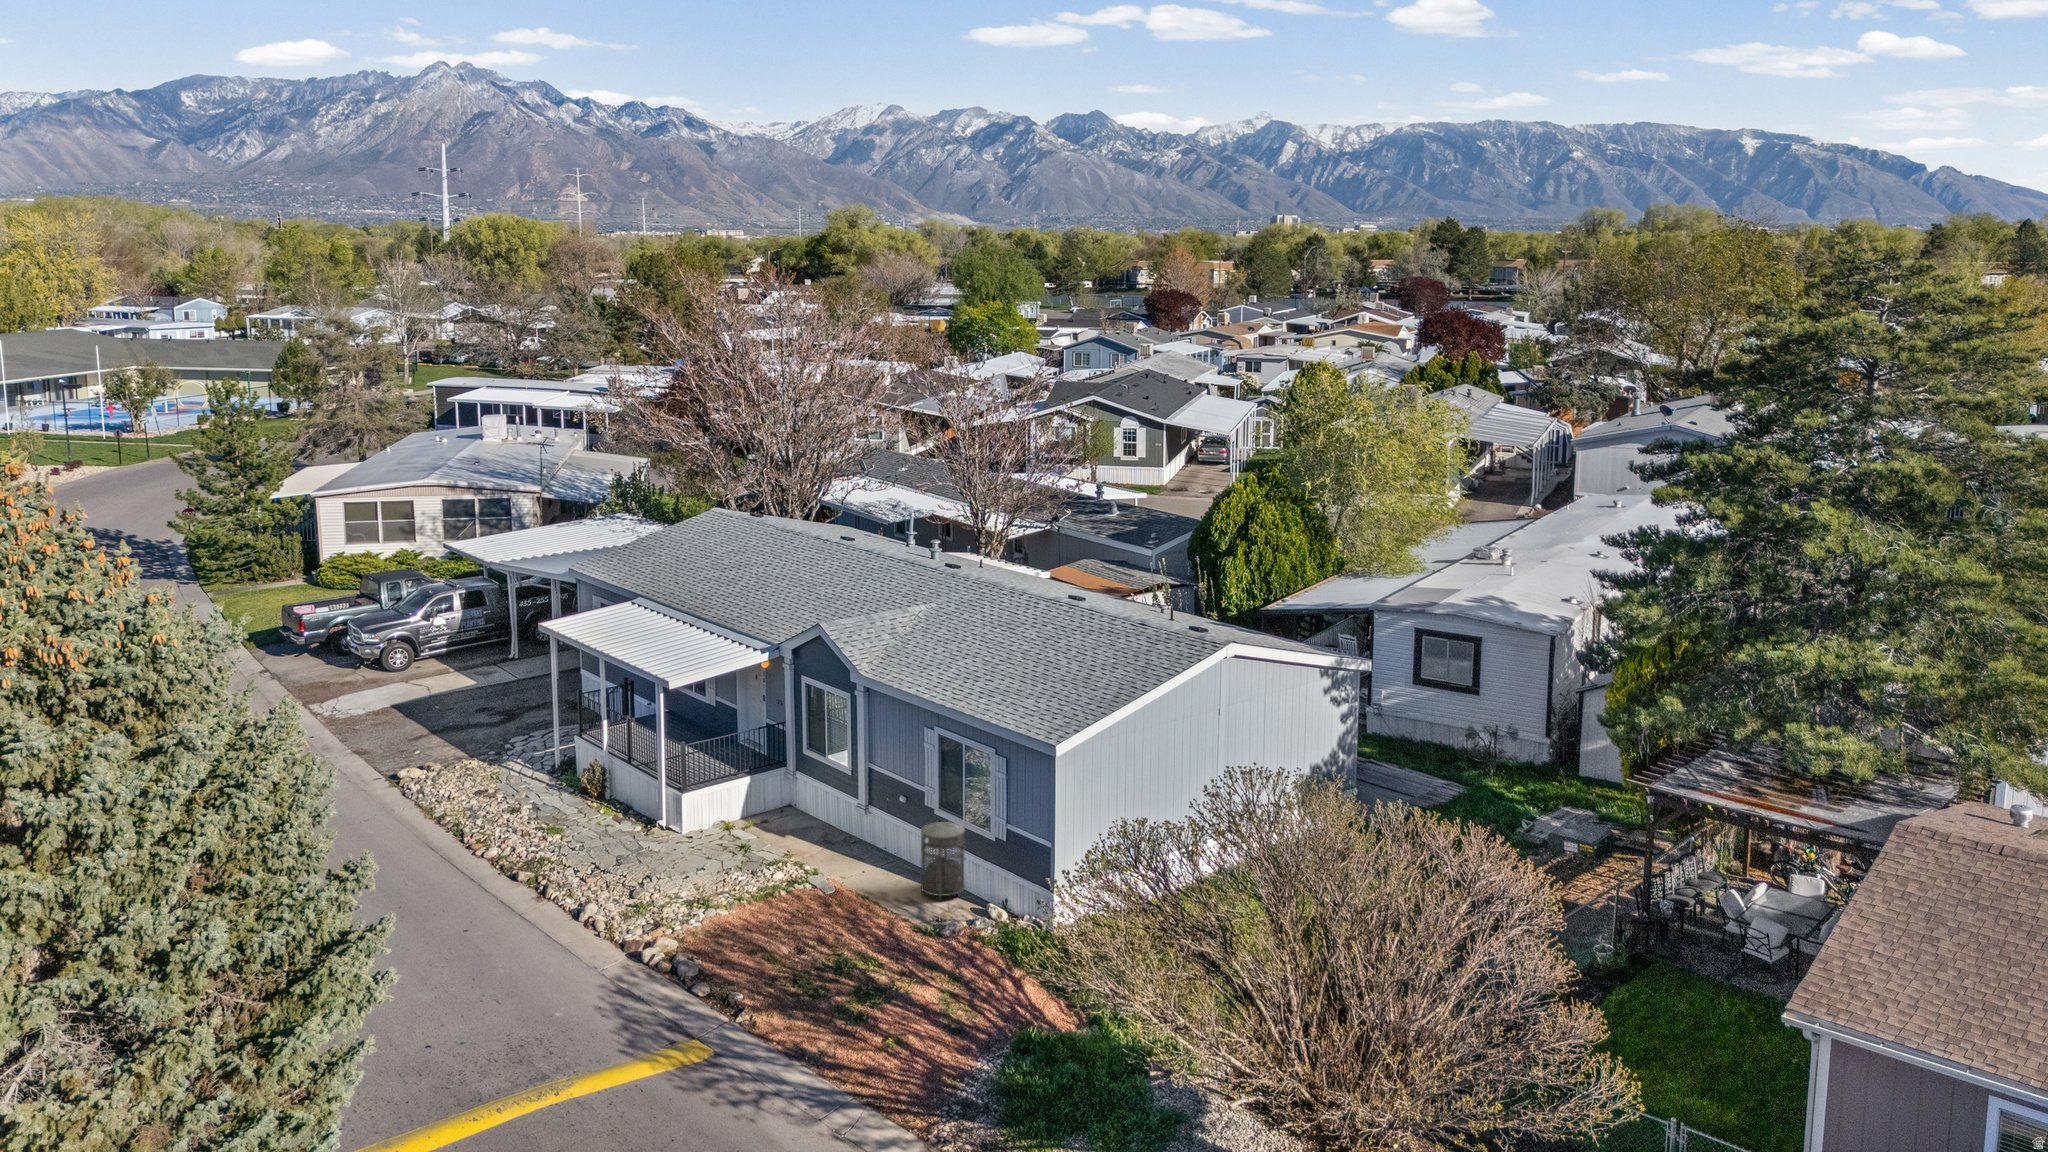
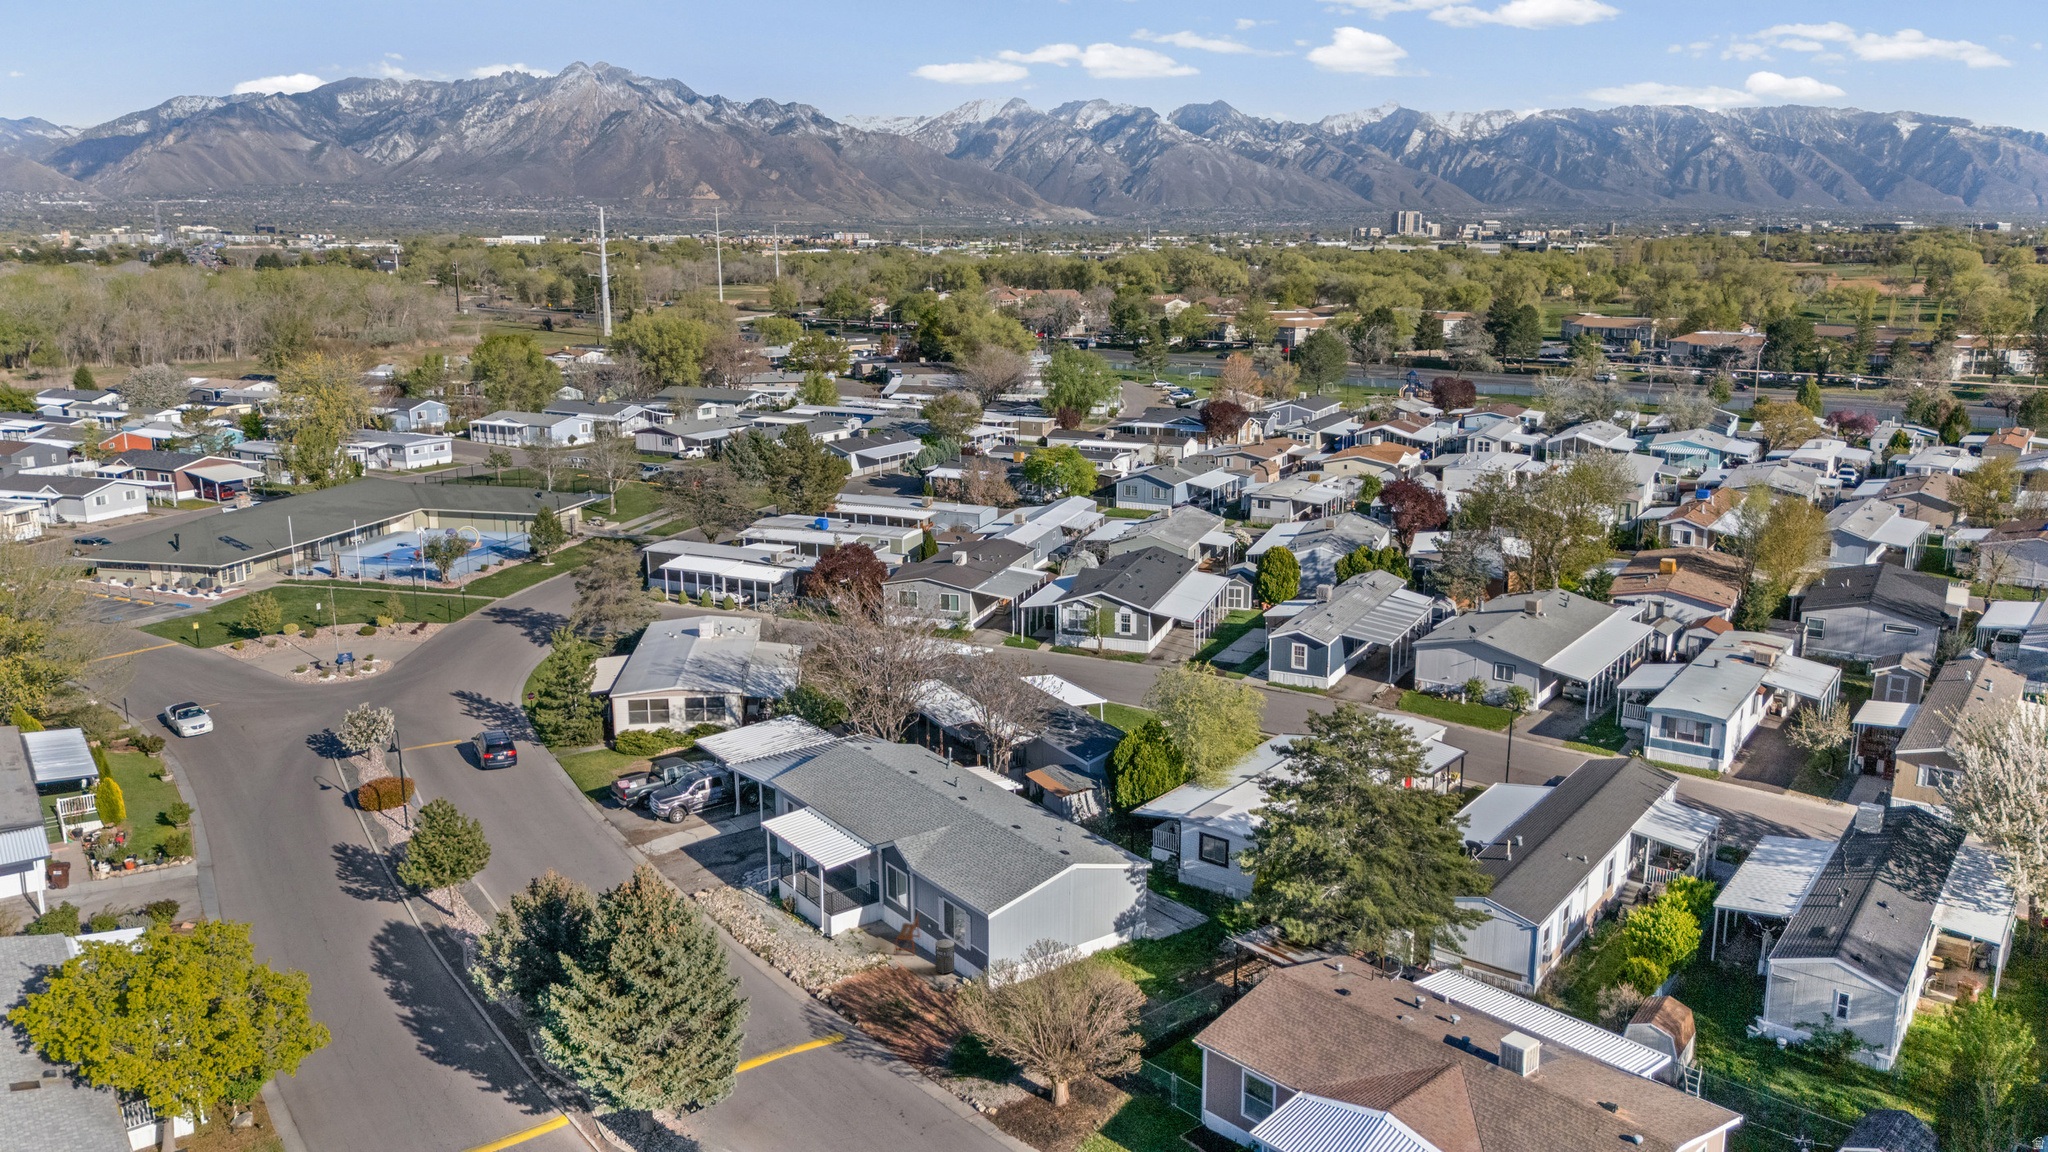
bench: none [824,775,879,865] -> present [895,915,920,954]

